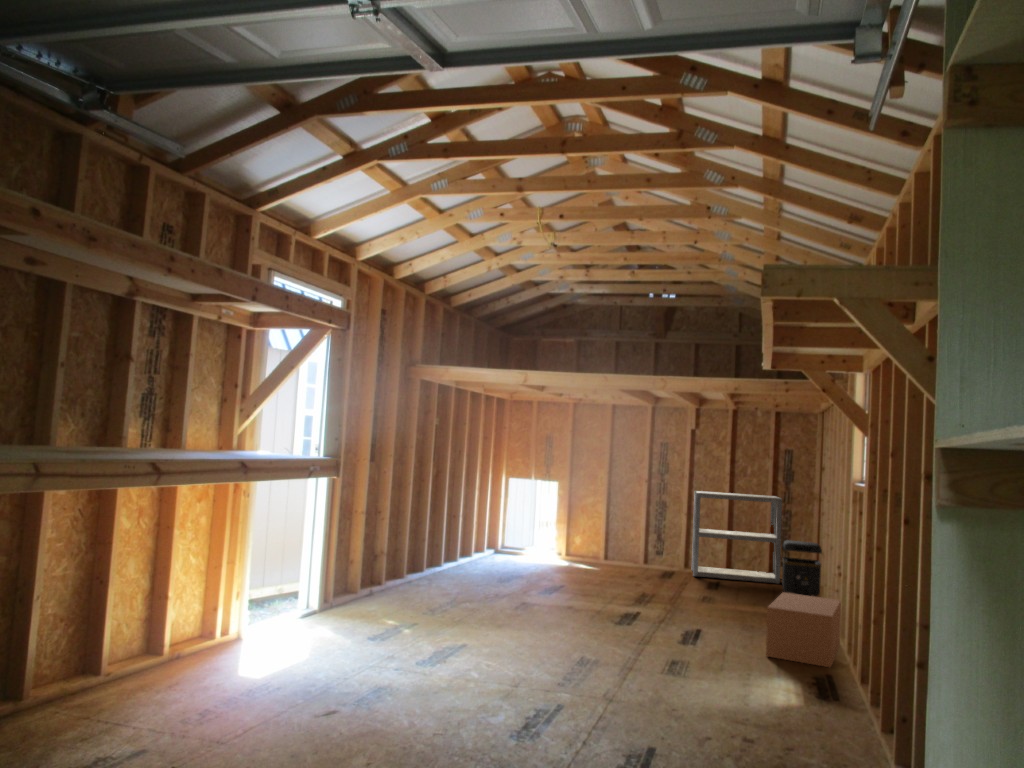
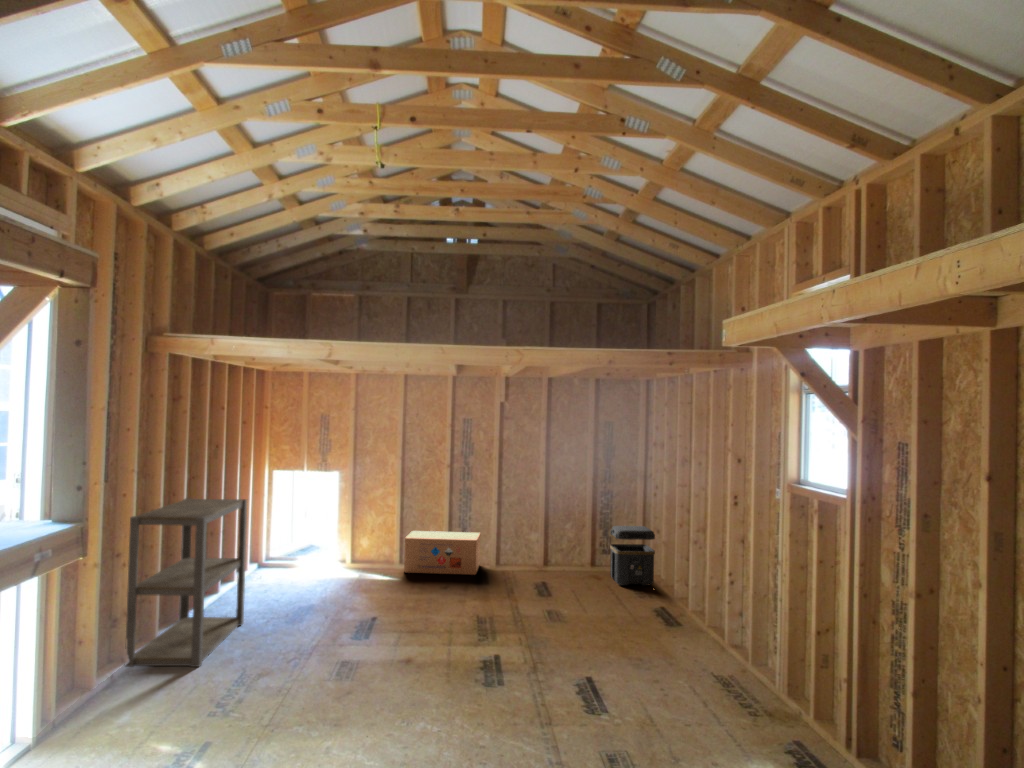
shelving unit: present [692,491,782,583] -> present [125,498,247,667]
cardboard box: present [766,592,841,667] -> present [404,531,480,575]

